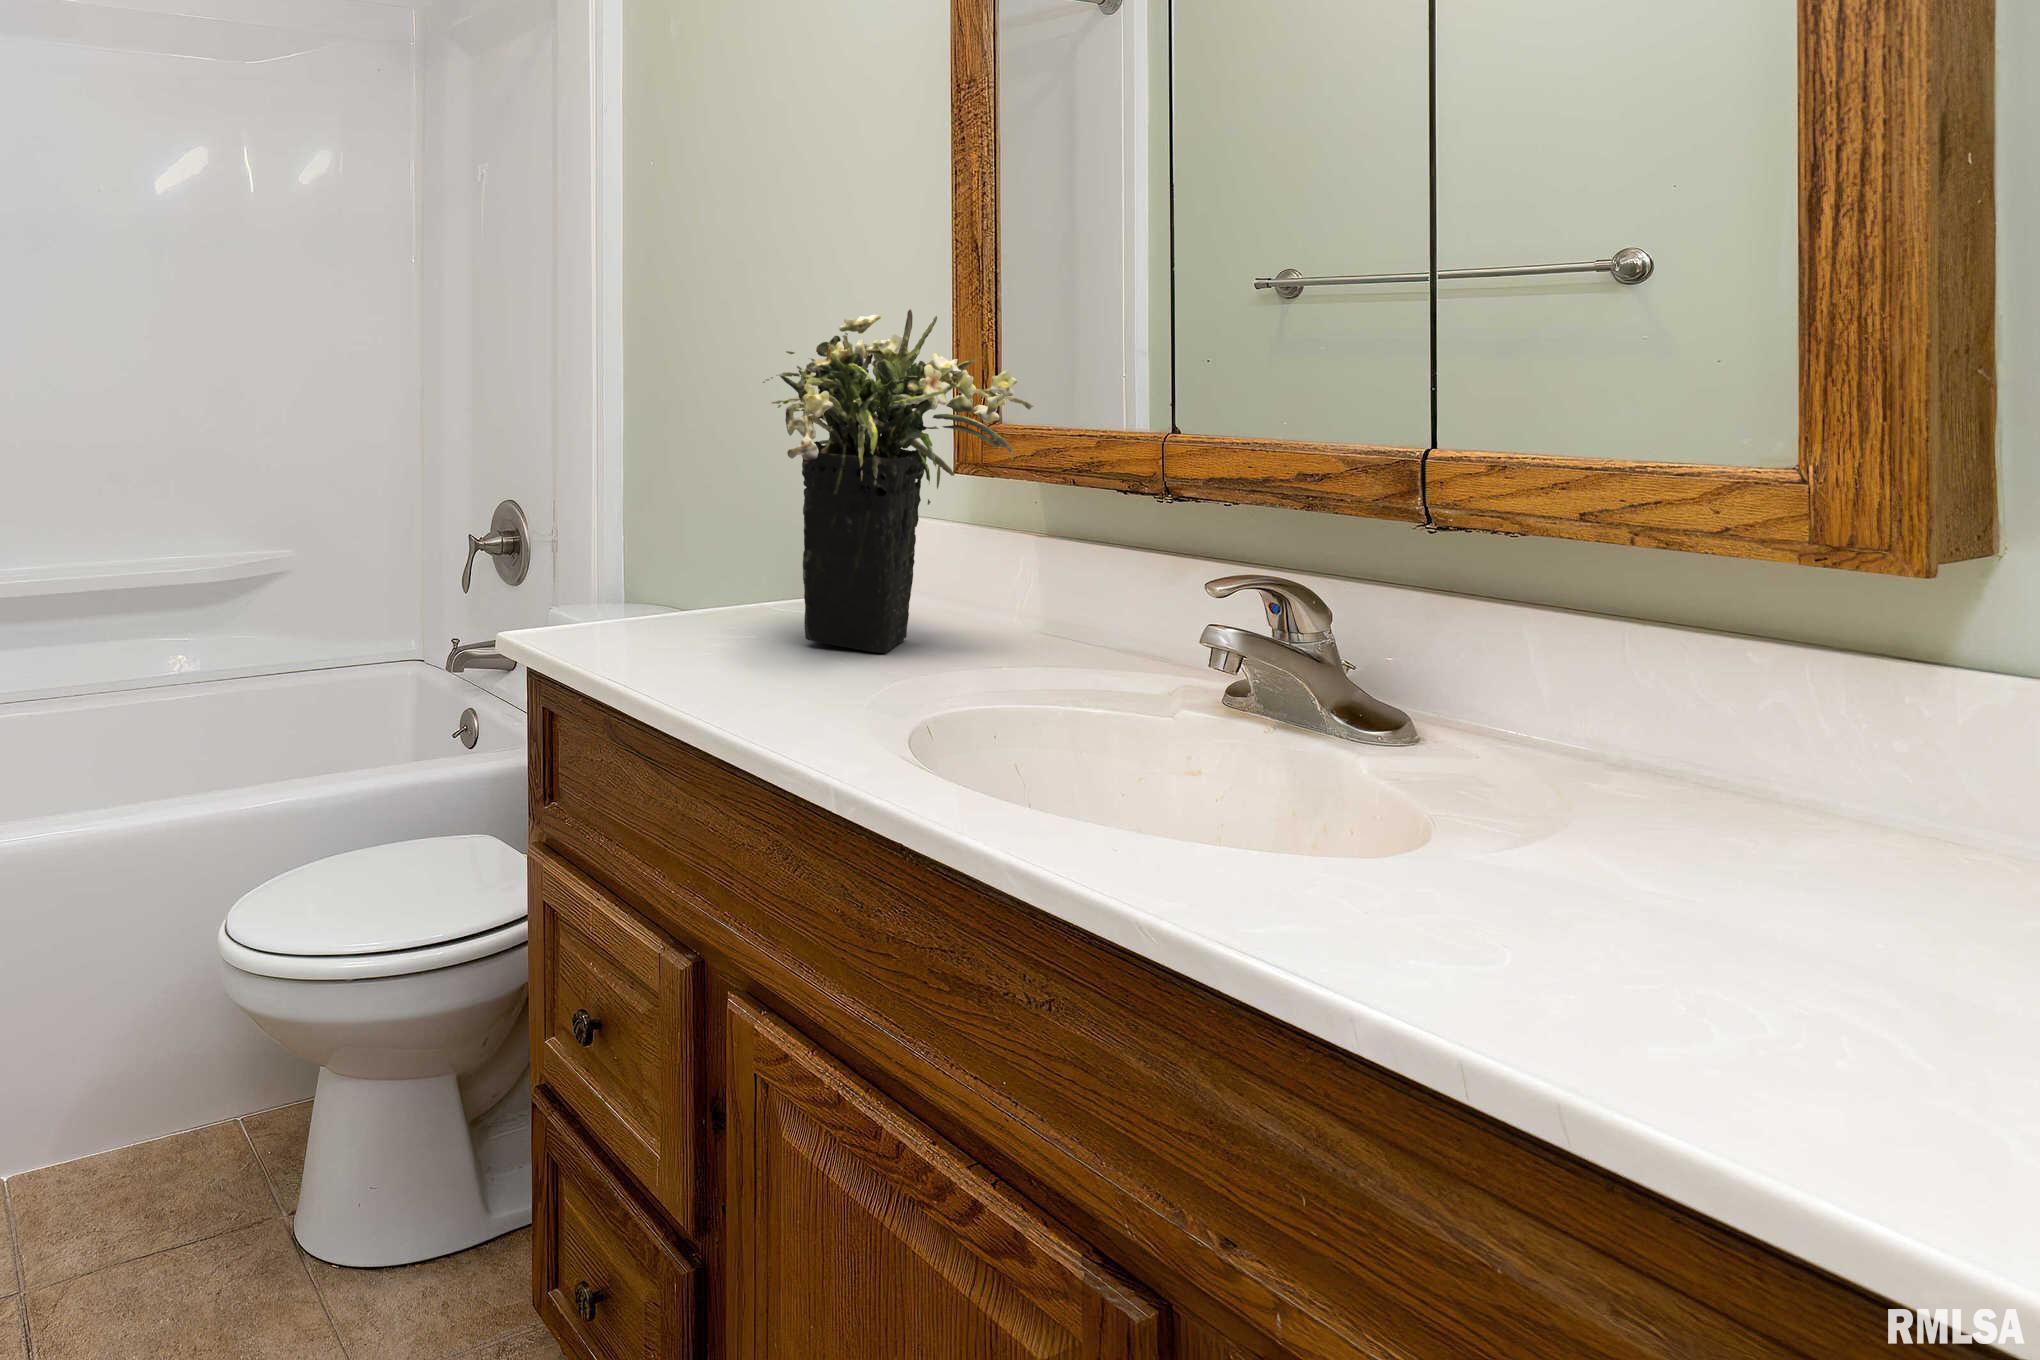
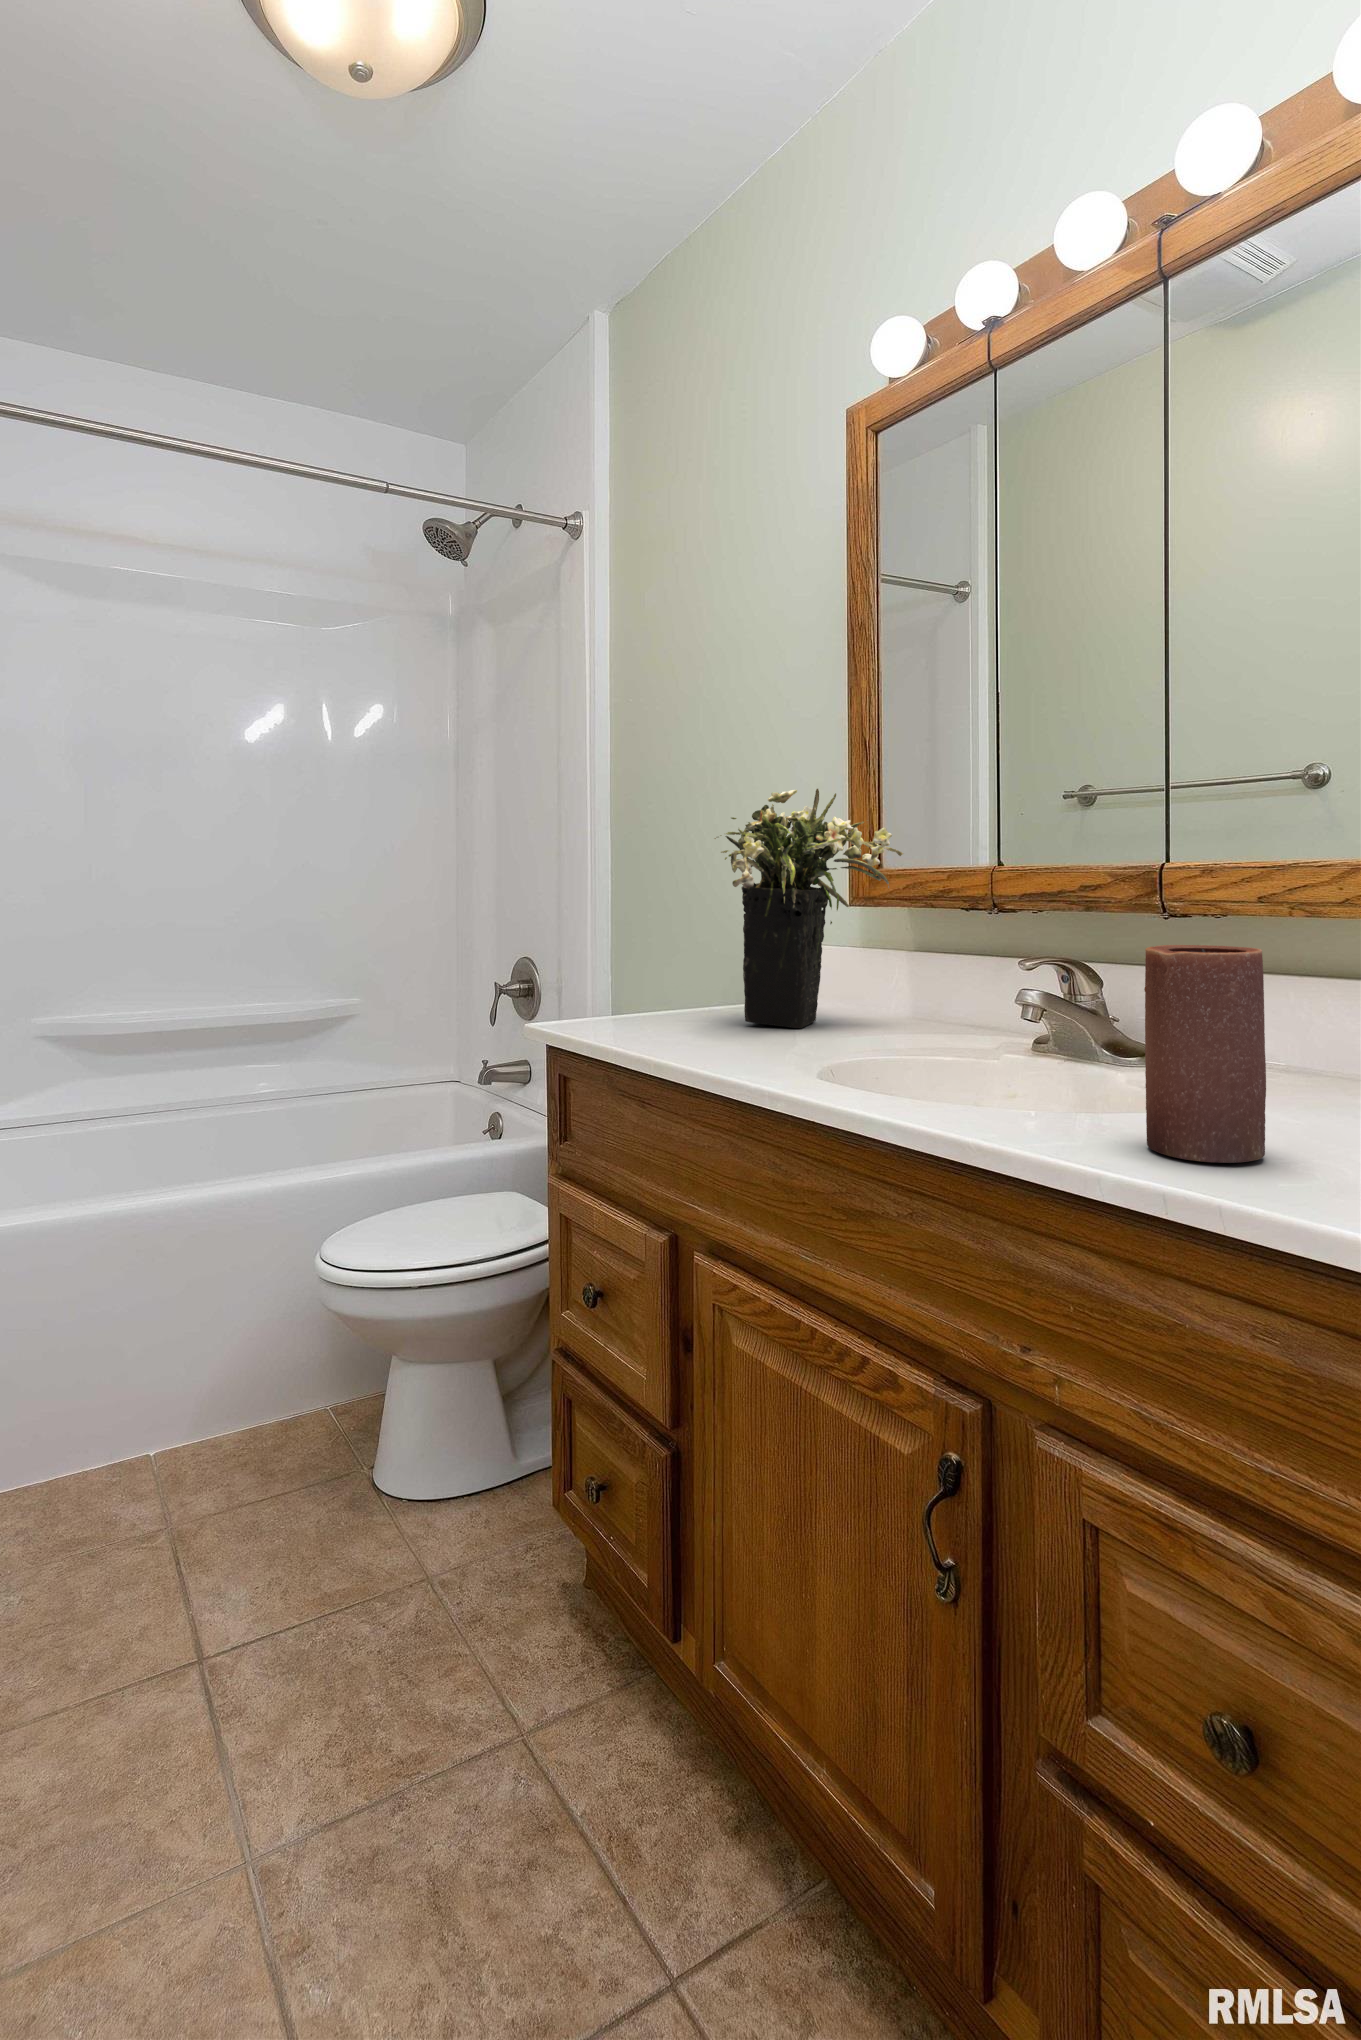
candle: none [1418,636,1617,1000] -> present [1144,945,1266,1163]

